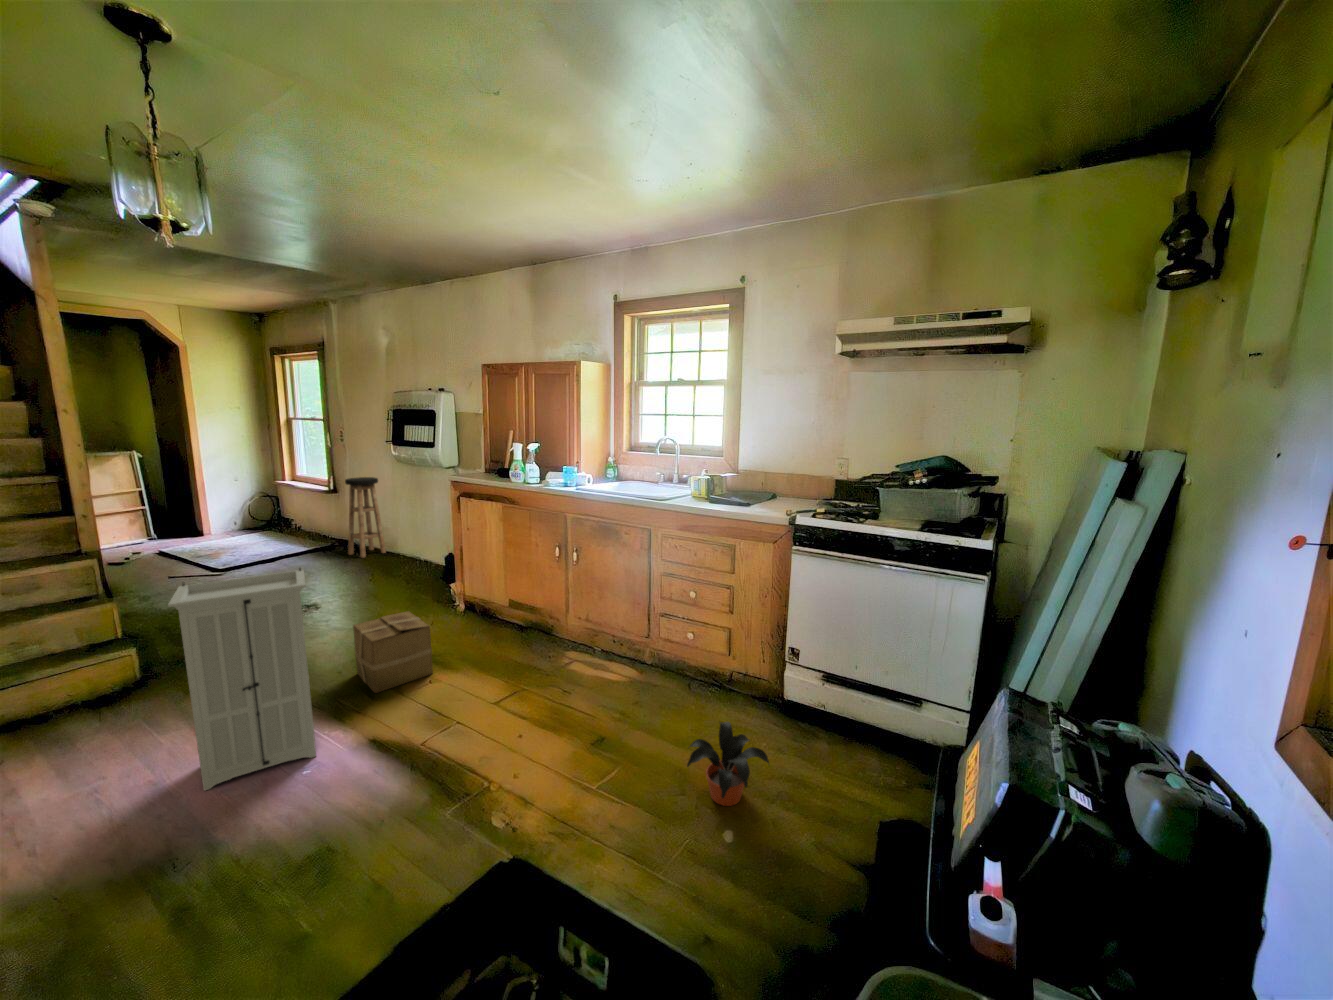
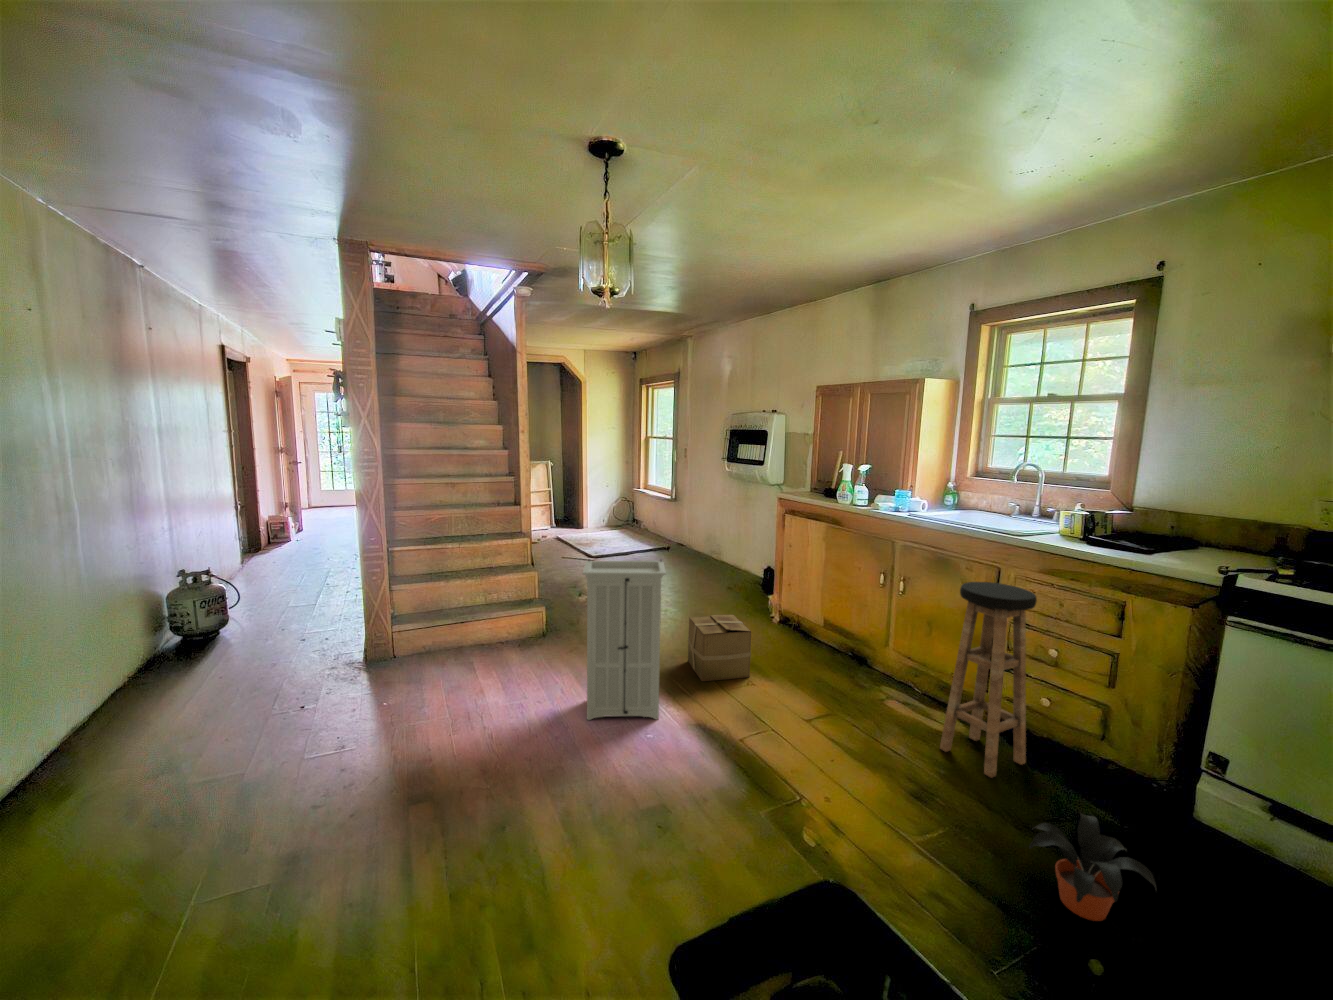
bar stool: present [345,477,386,558] -> present [940,582,1037,778]

